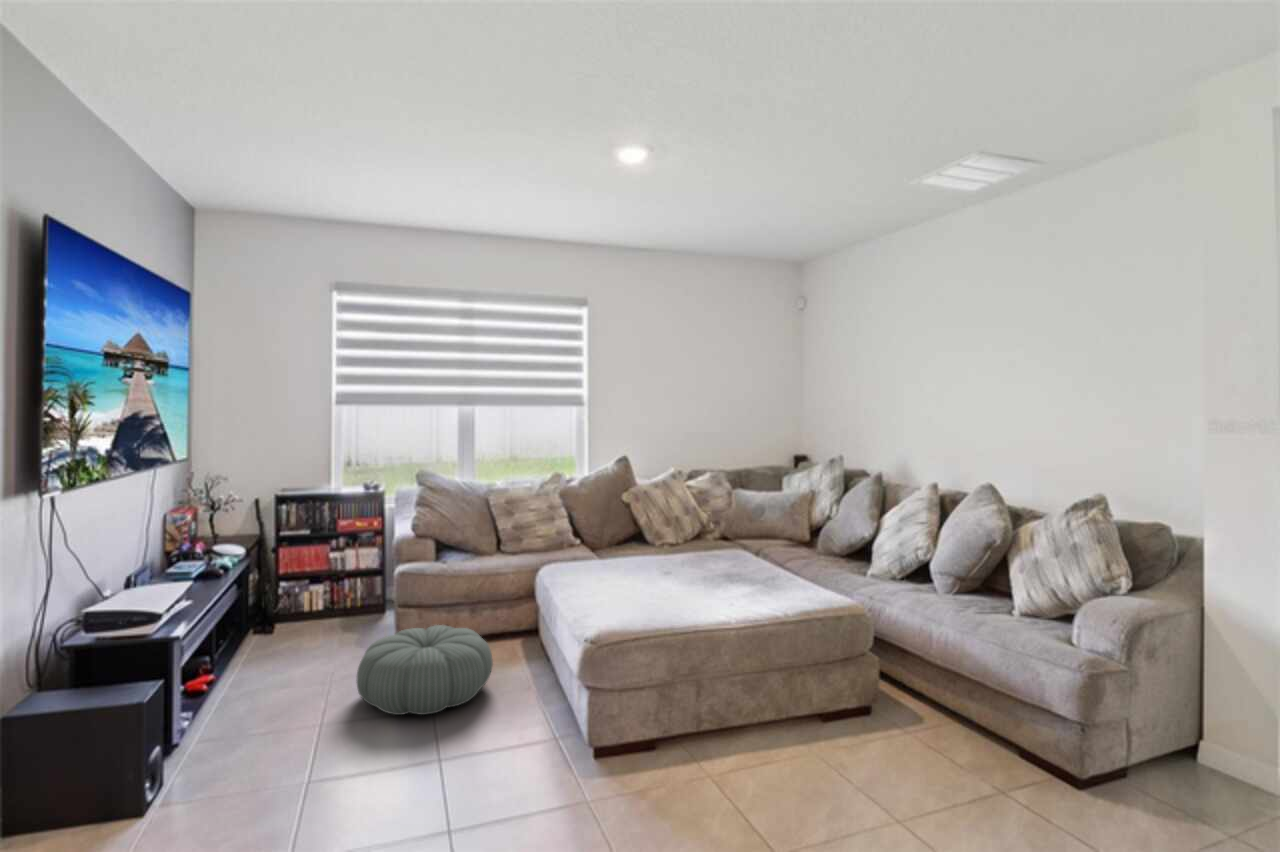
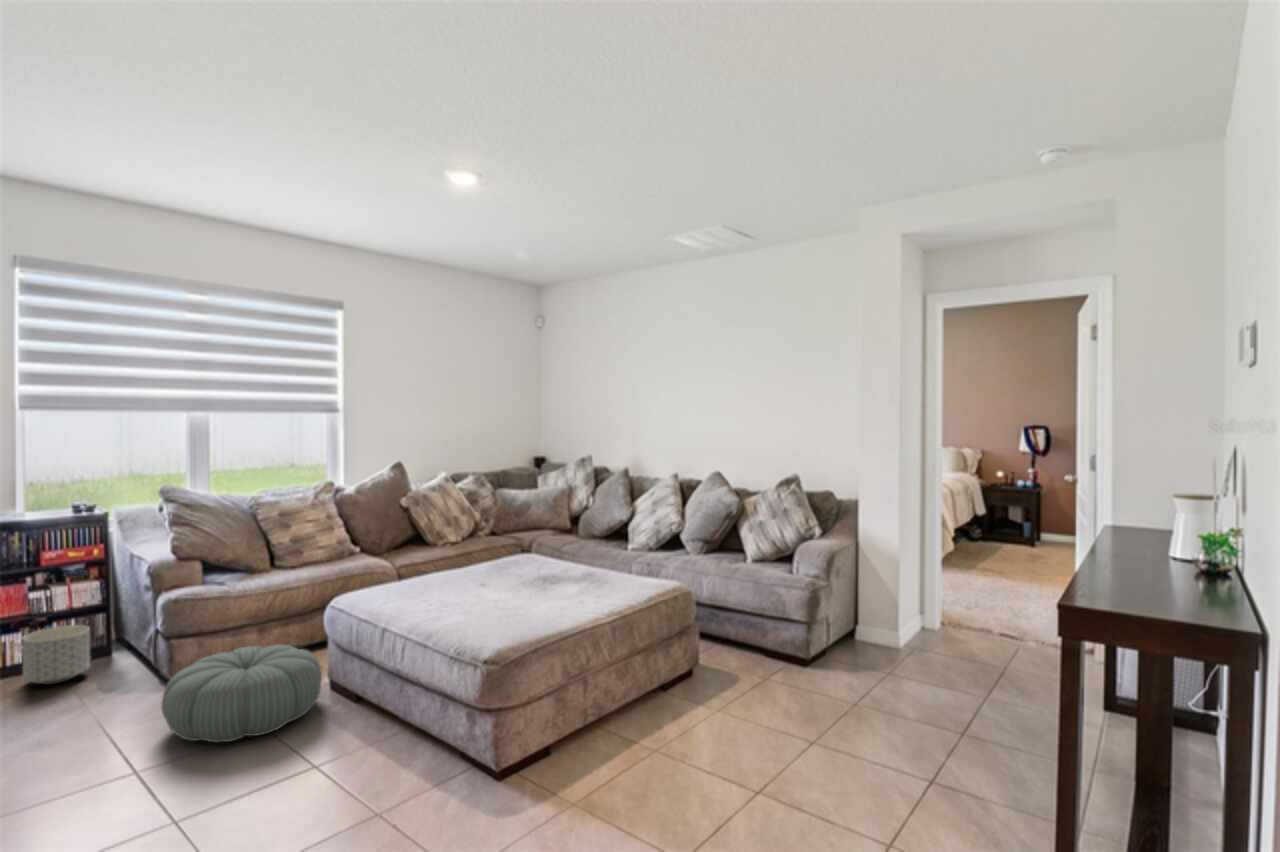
planter: none [320,582,365,628] -> present [23,625,90,685]

